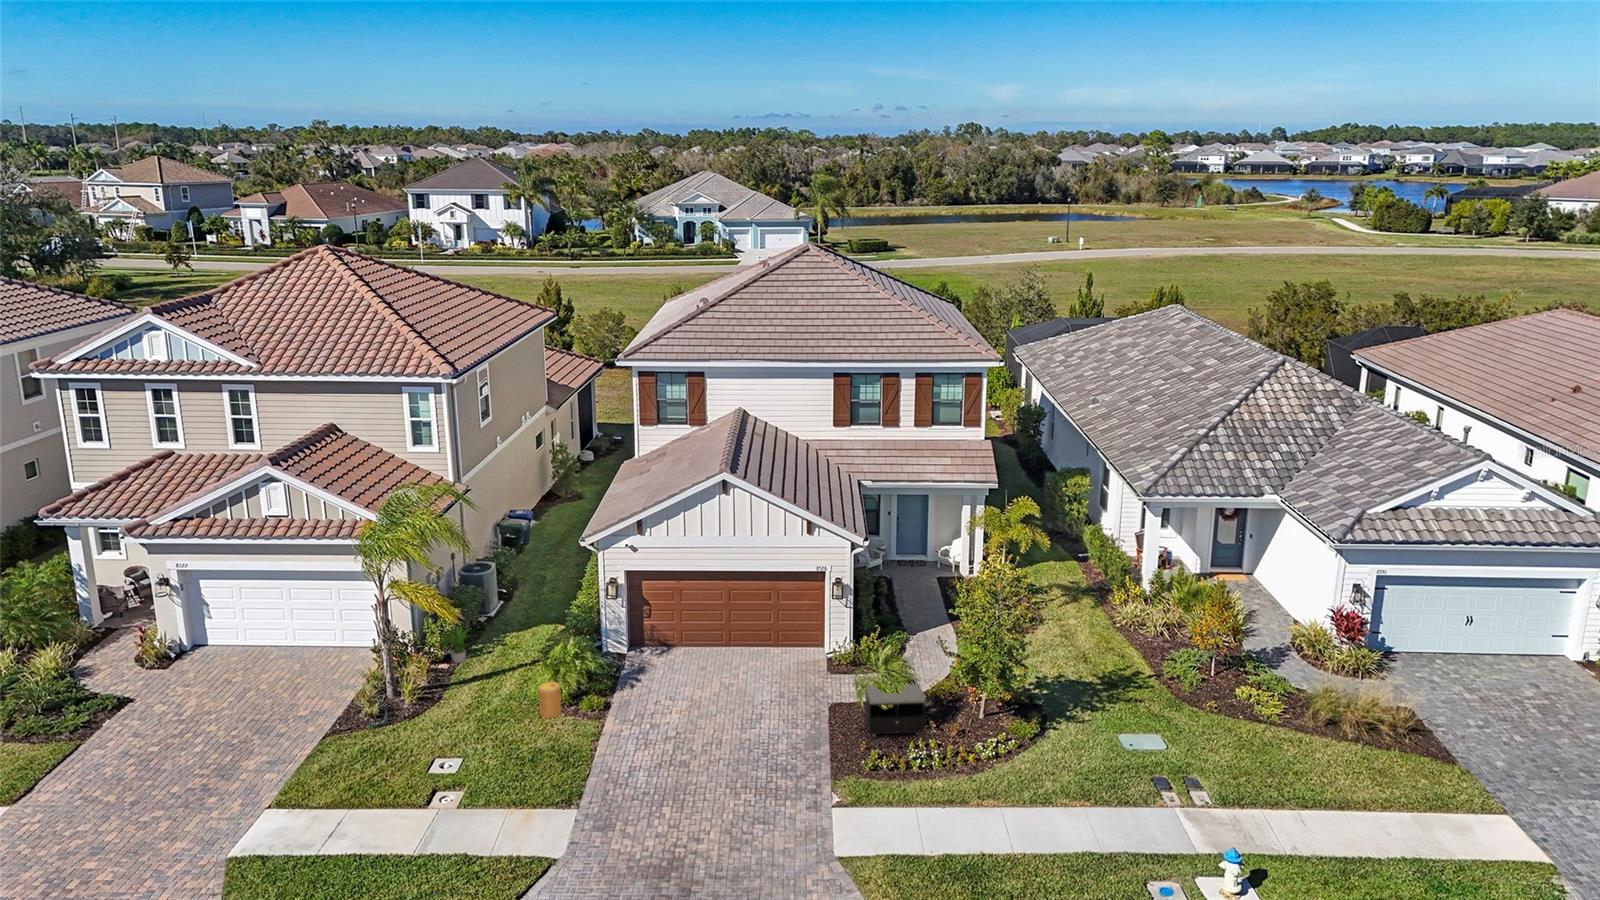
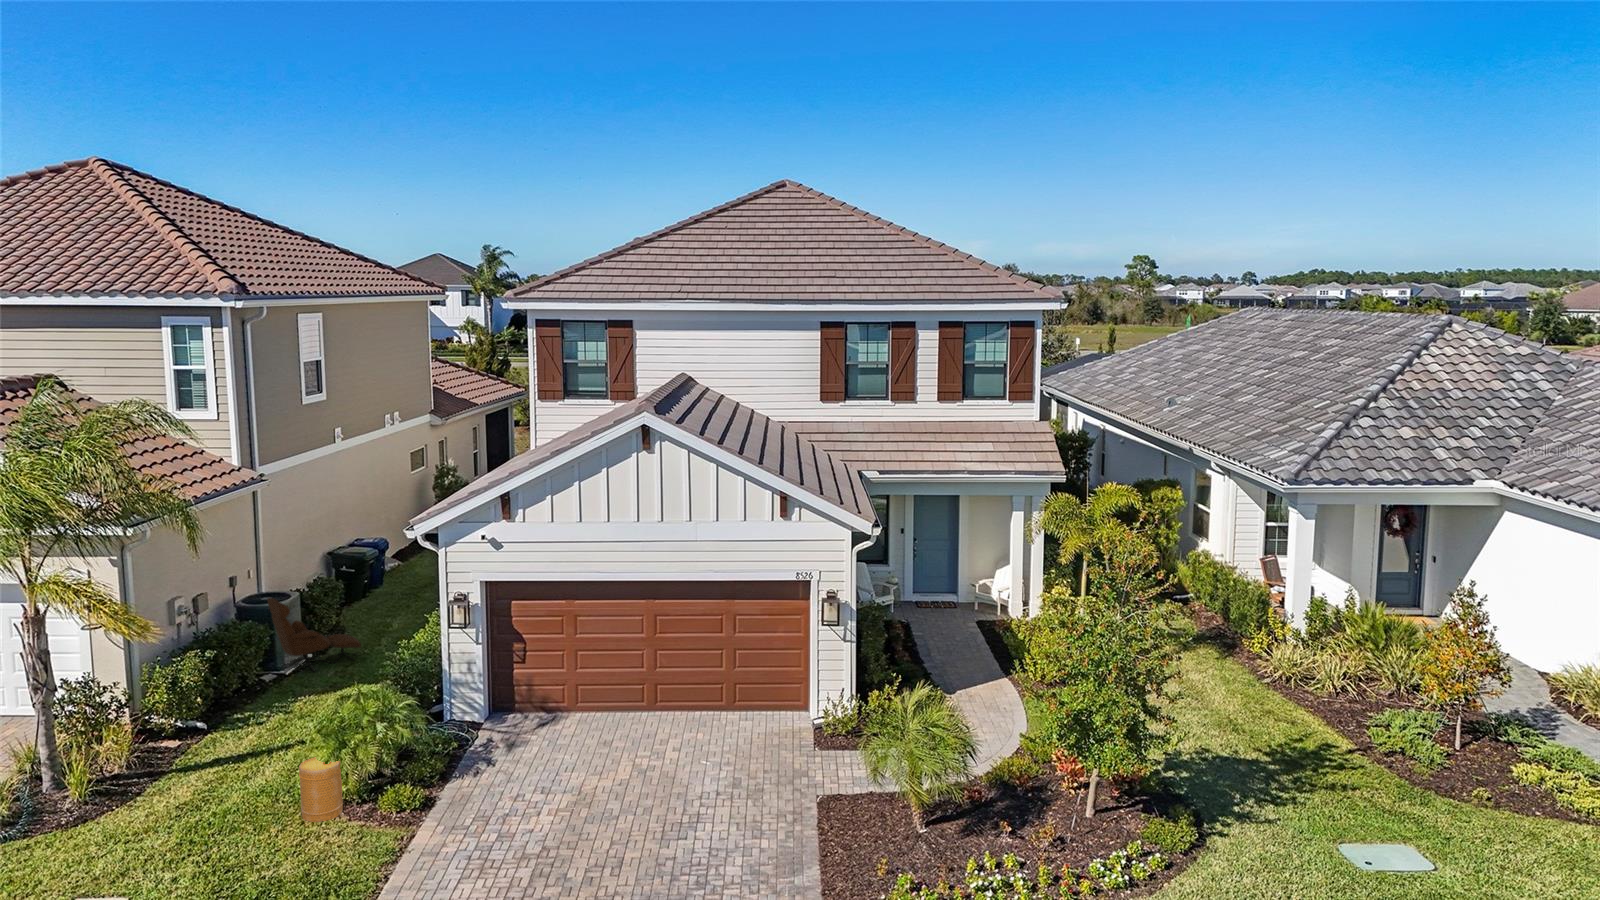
lounge chair: none [480,570,538,618] -> present [267,598,361,672]
potted plant: present [442,626,472,663] -> none [166,674,231,736]
storage bench: present [865,684,925,736] -> none [883,754,994,850]

